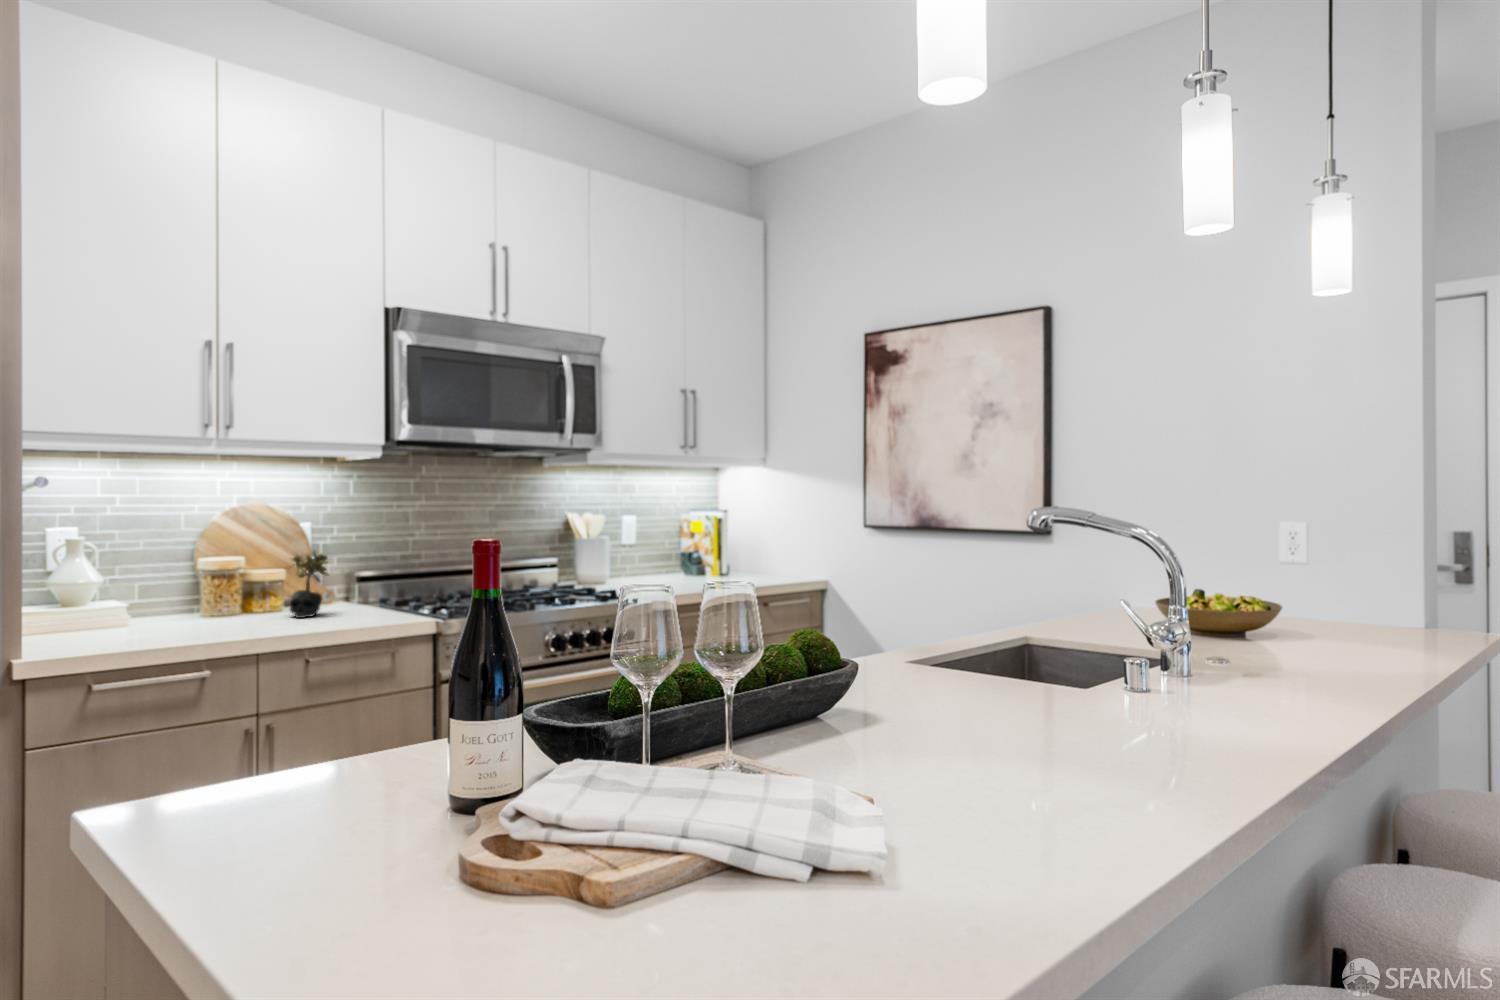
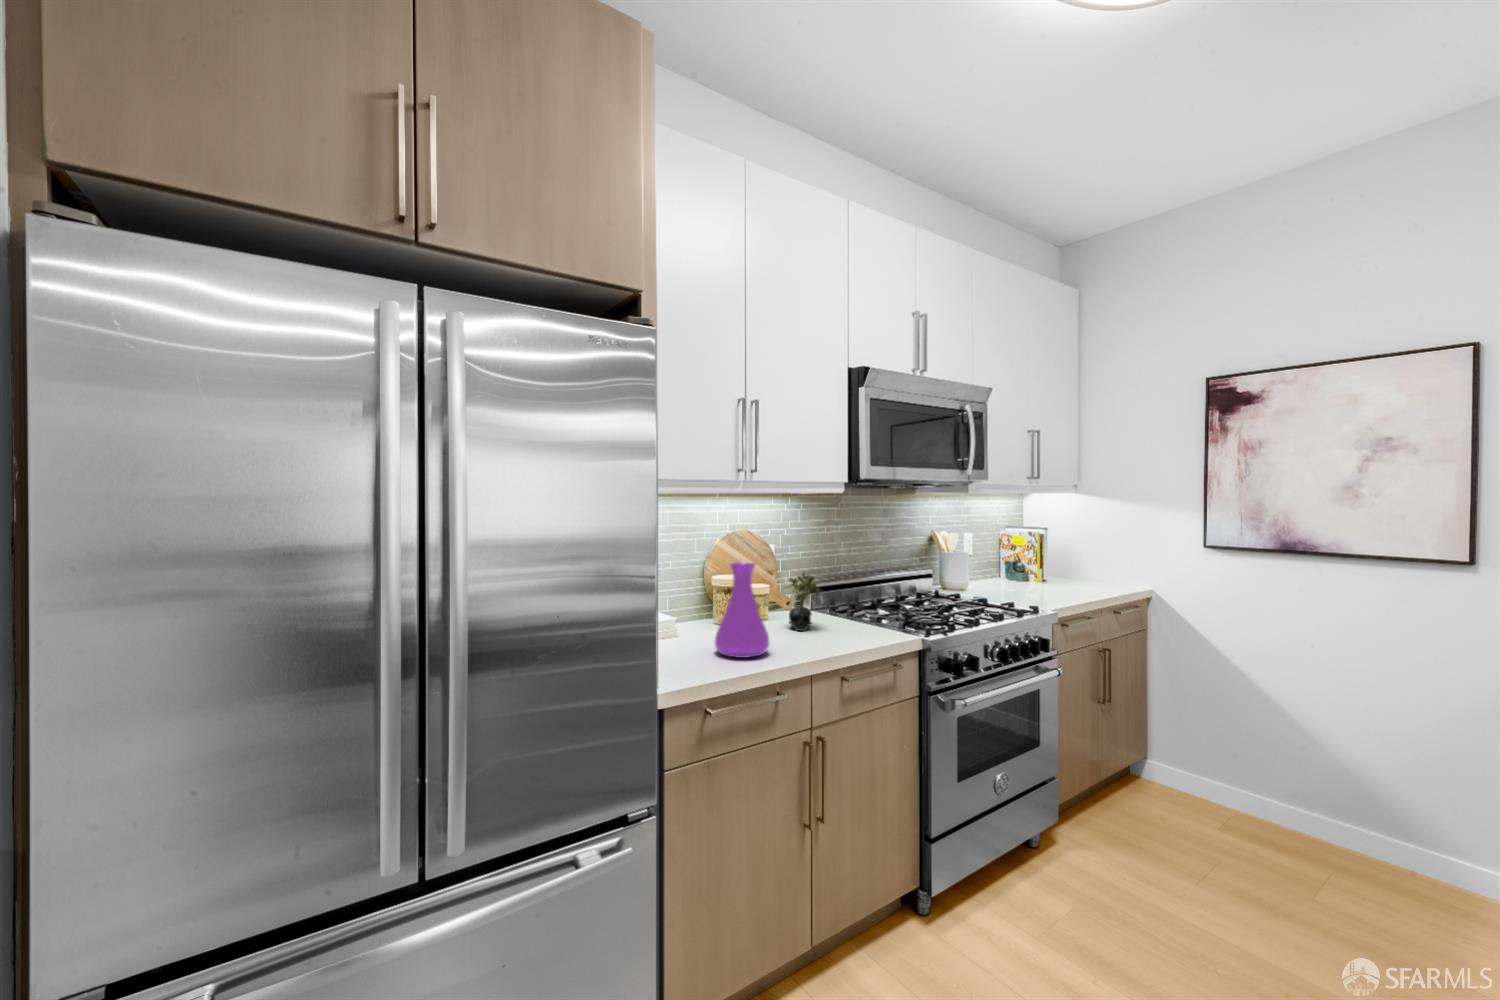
vase: none [144,530,219,637] -> present [715,562,770,658]

